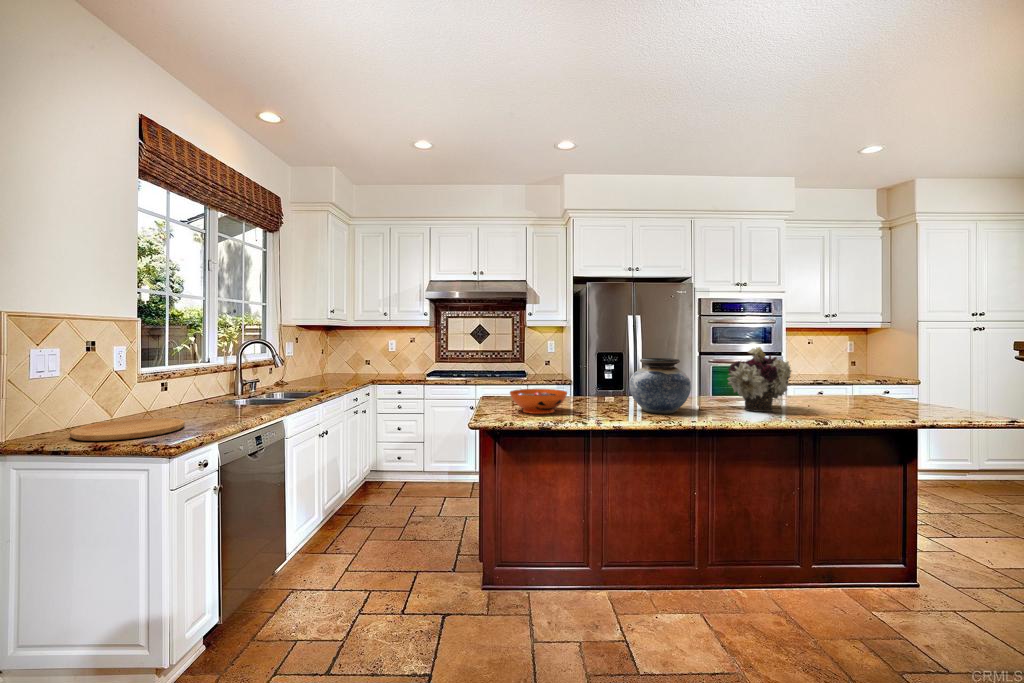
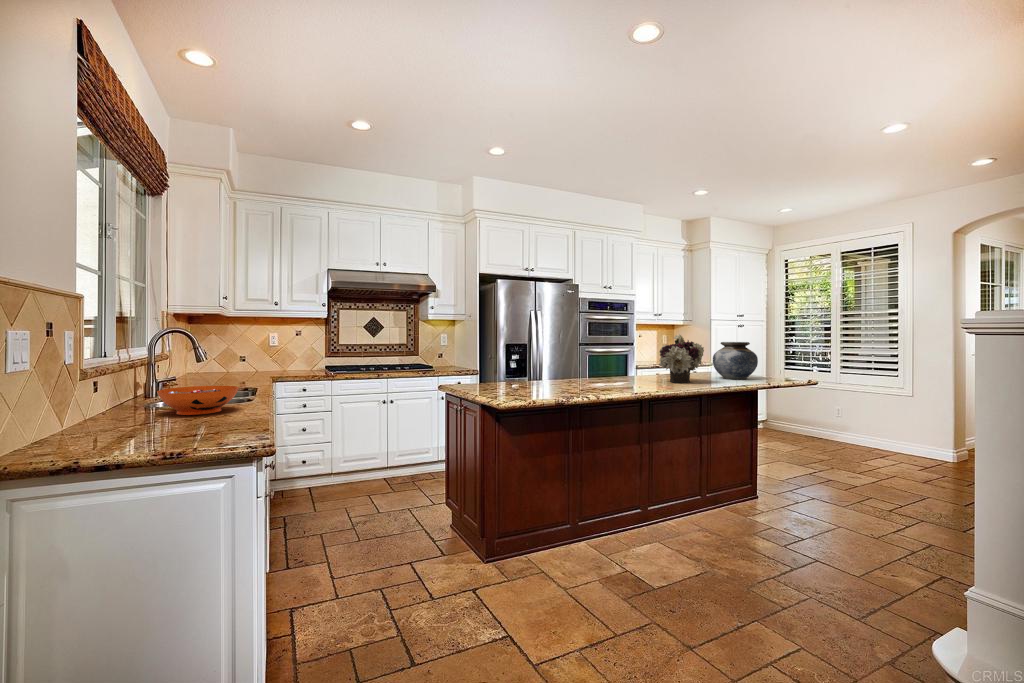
vase: present [629,358,691,414] -> present [713,342,758,379]
decorative bowl: present [510,389,567,414] -> present [157,385,239,415]
cutting board: present [70,418,185,441] -> none [63,420,209,450]

